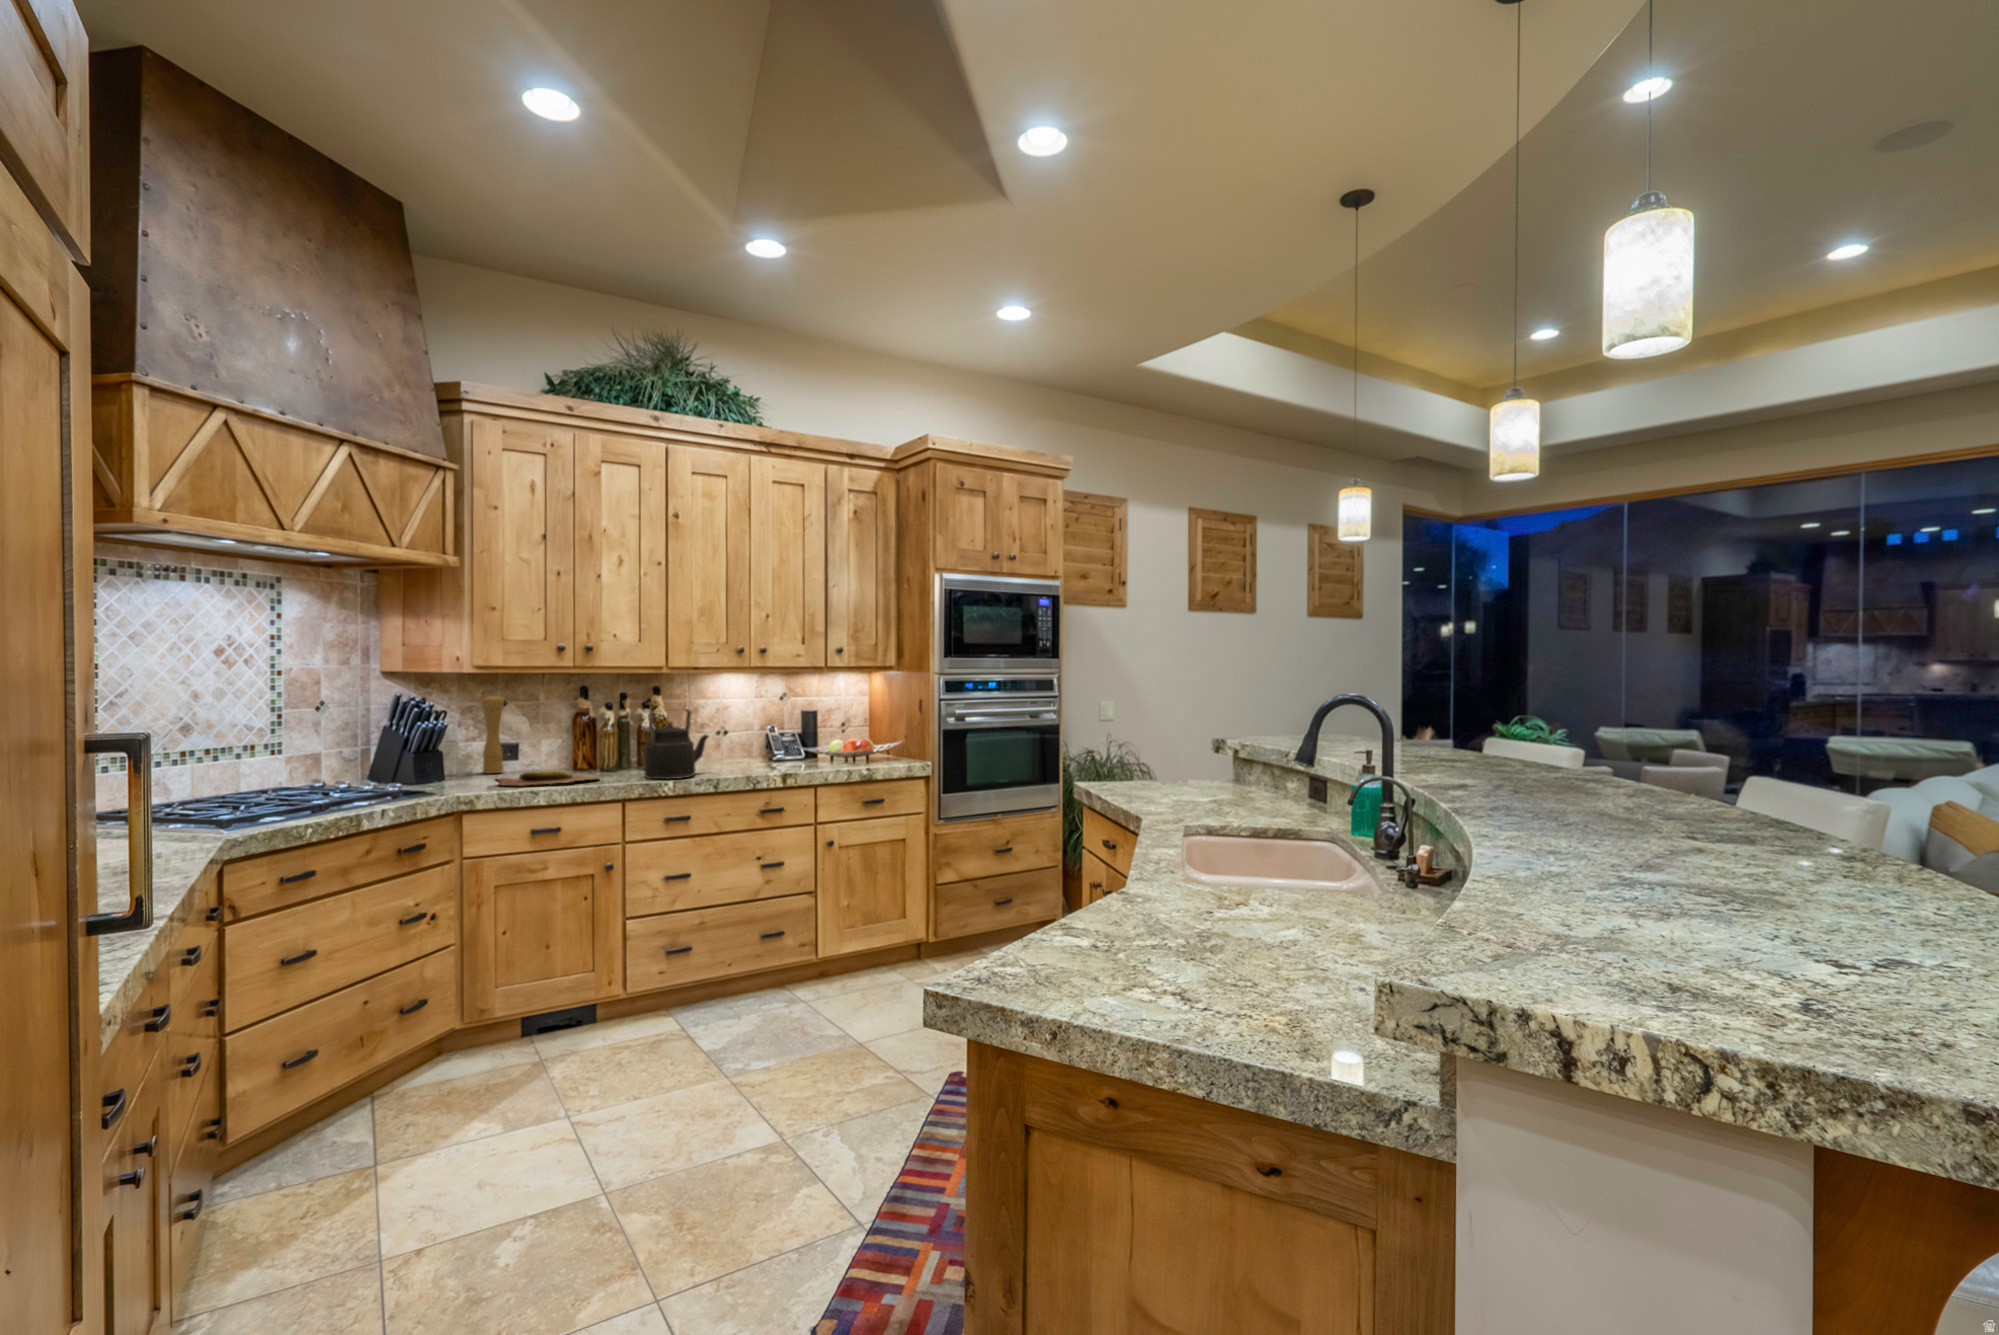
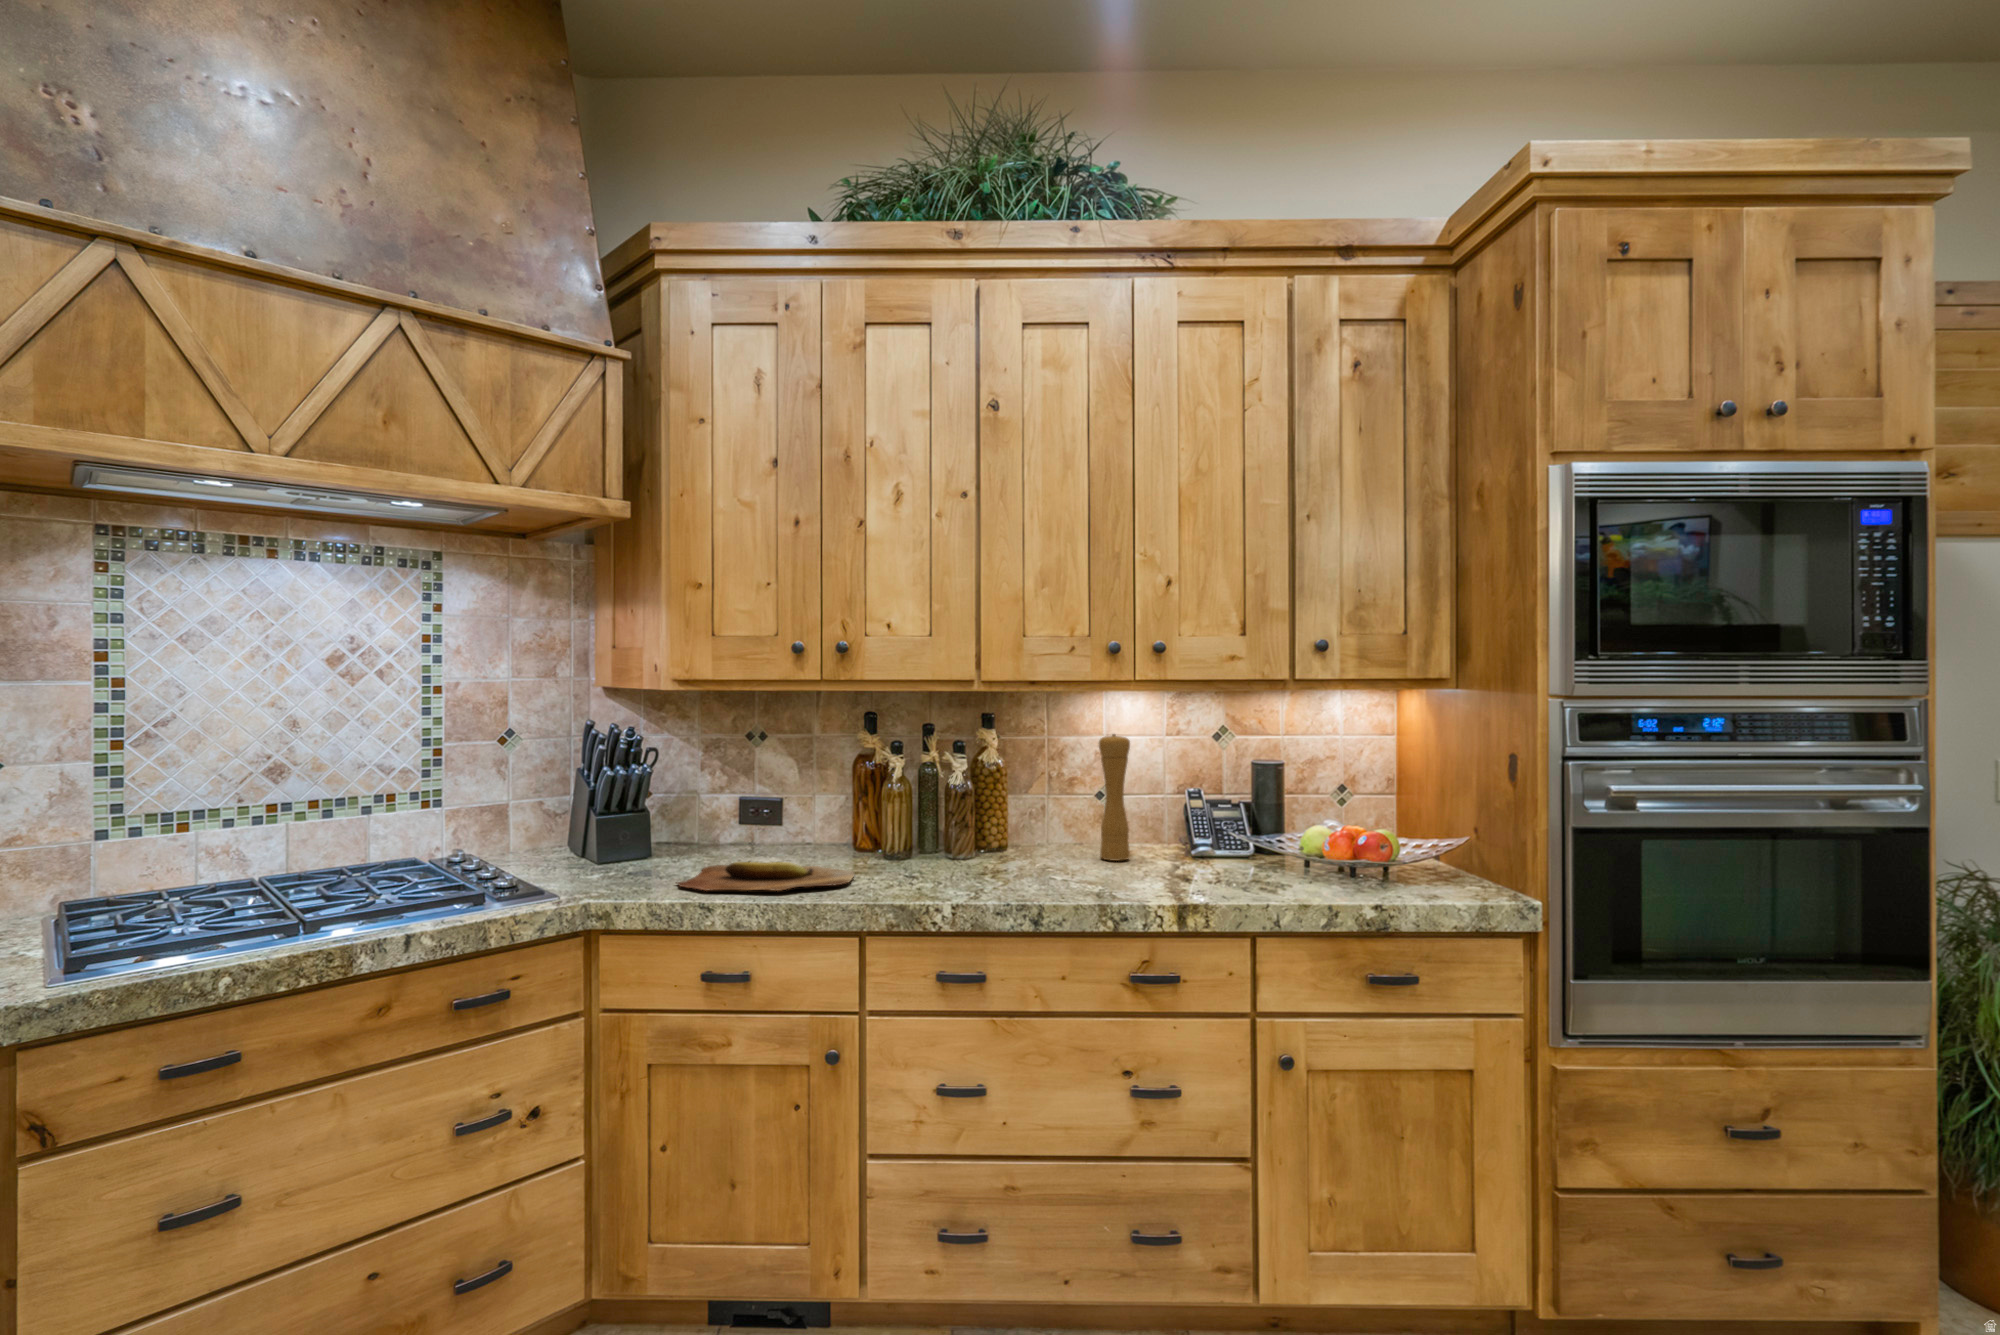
pepper mill: present [482,695,504,774] -> present [1099,734,1130,861]
kettle: present [644,709,708,779] -> none [928,758,1054,896]

